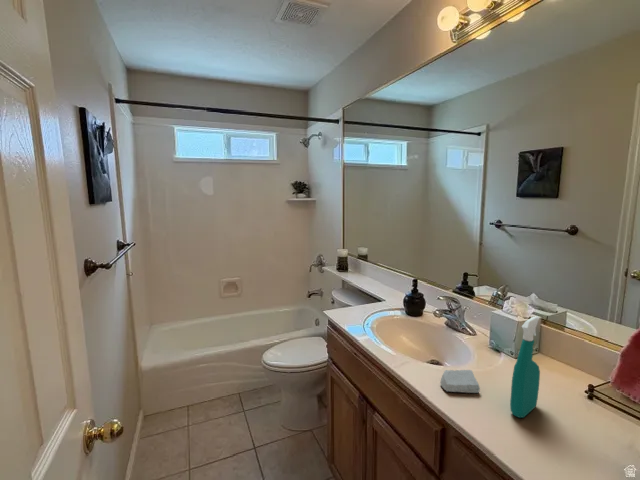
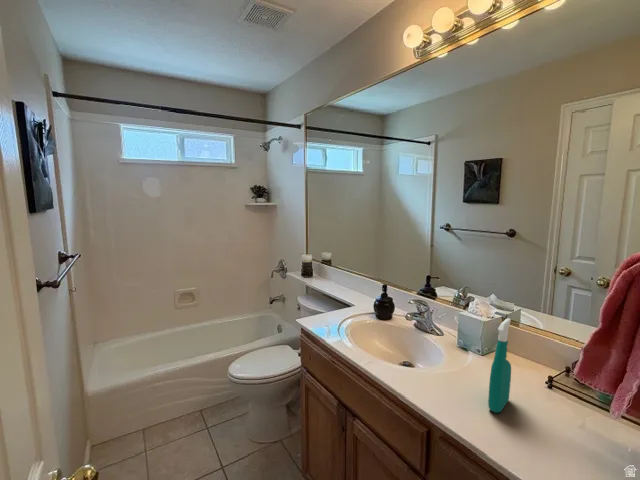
soap bar: present [440,370,480,393] -> none [422,371,459,393]

